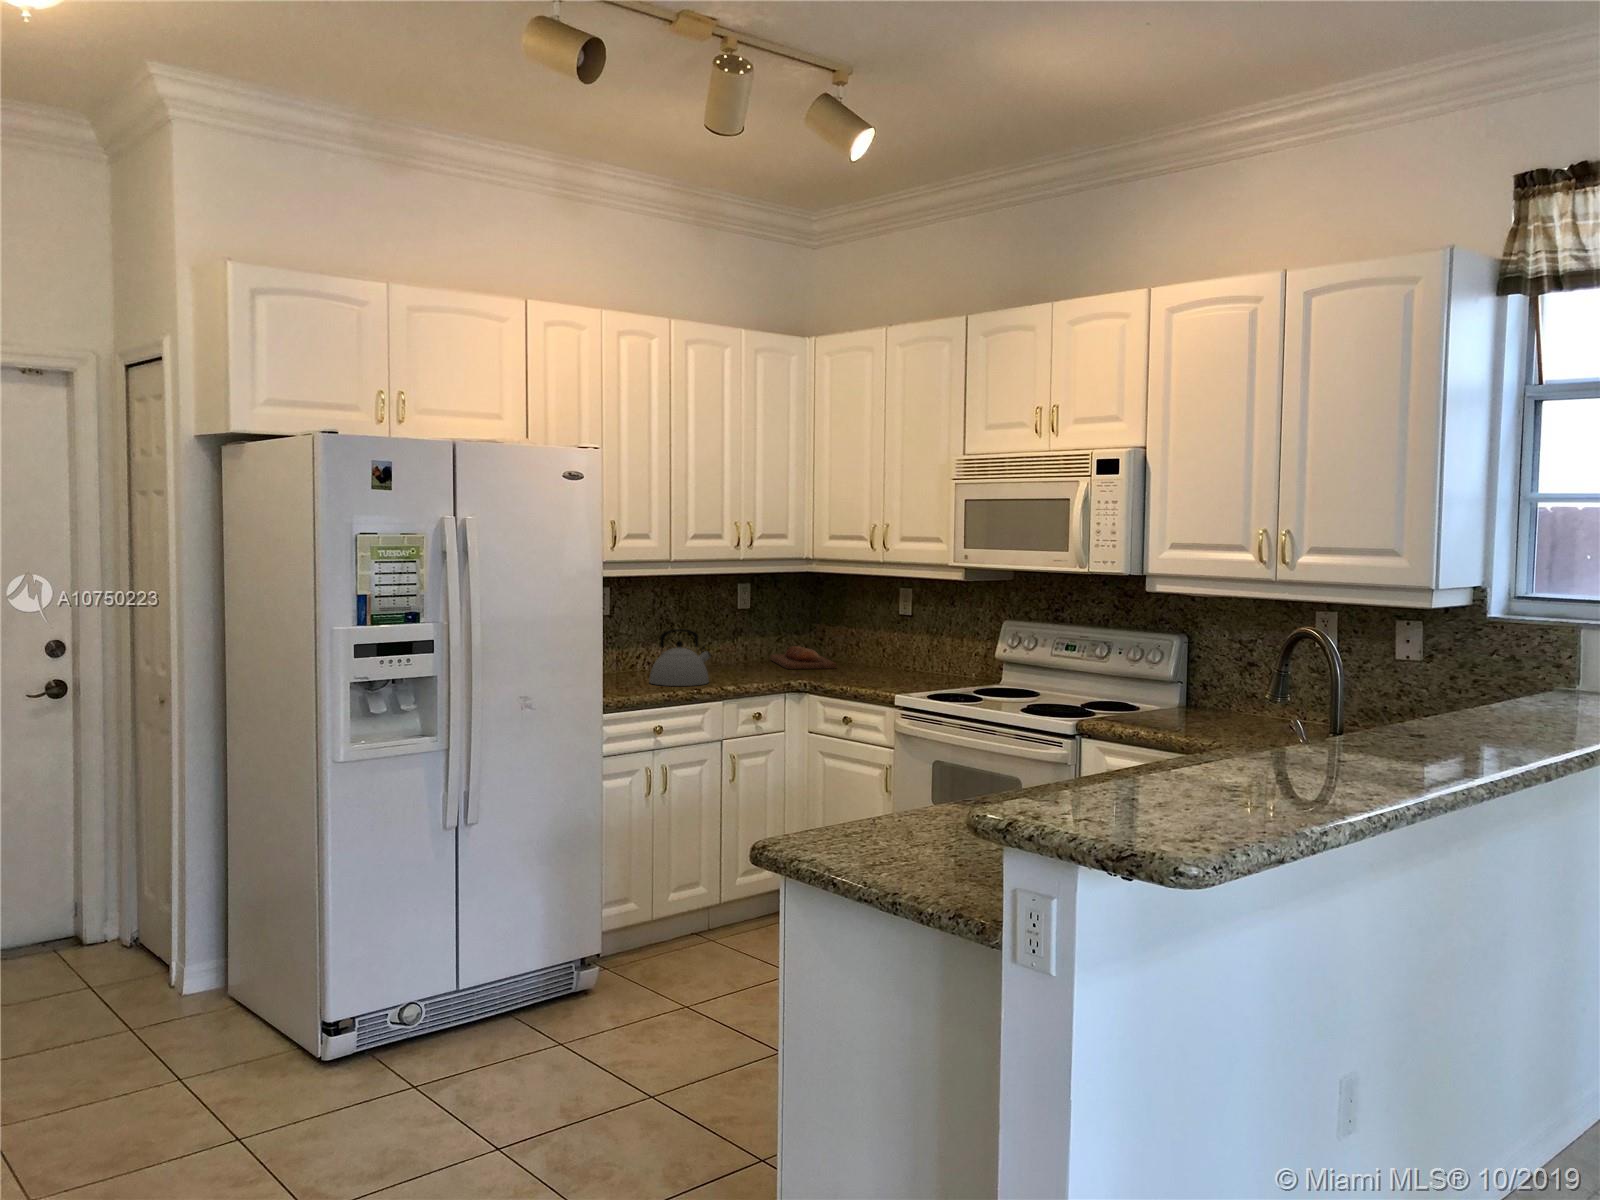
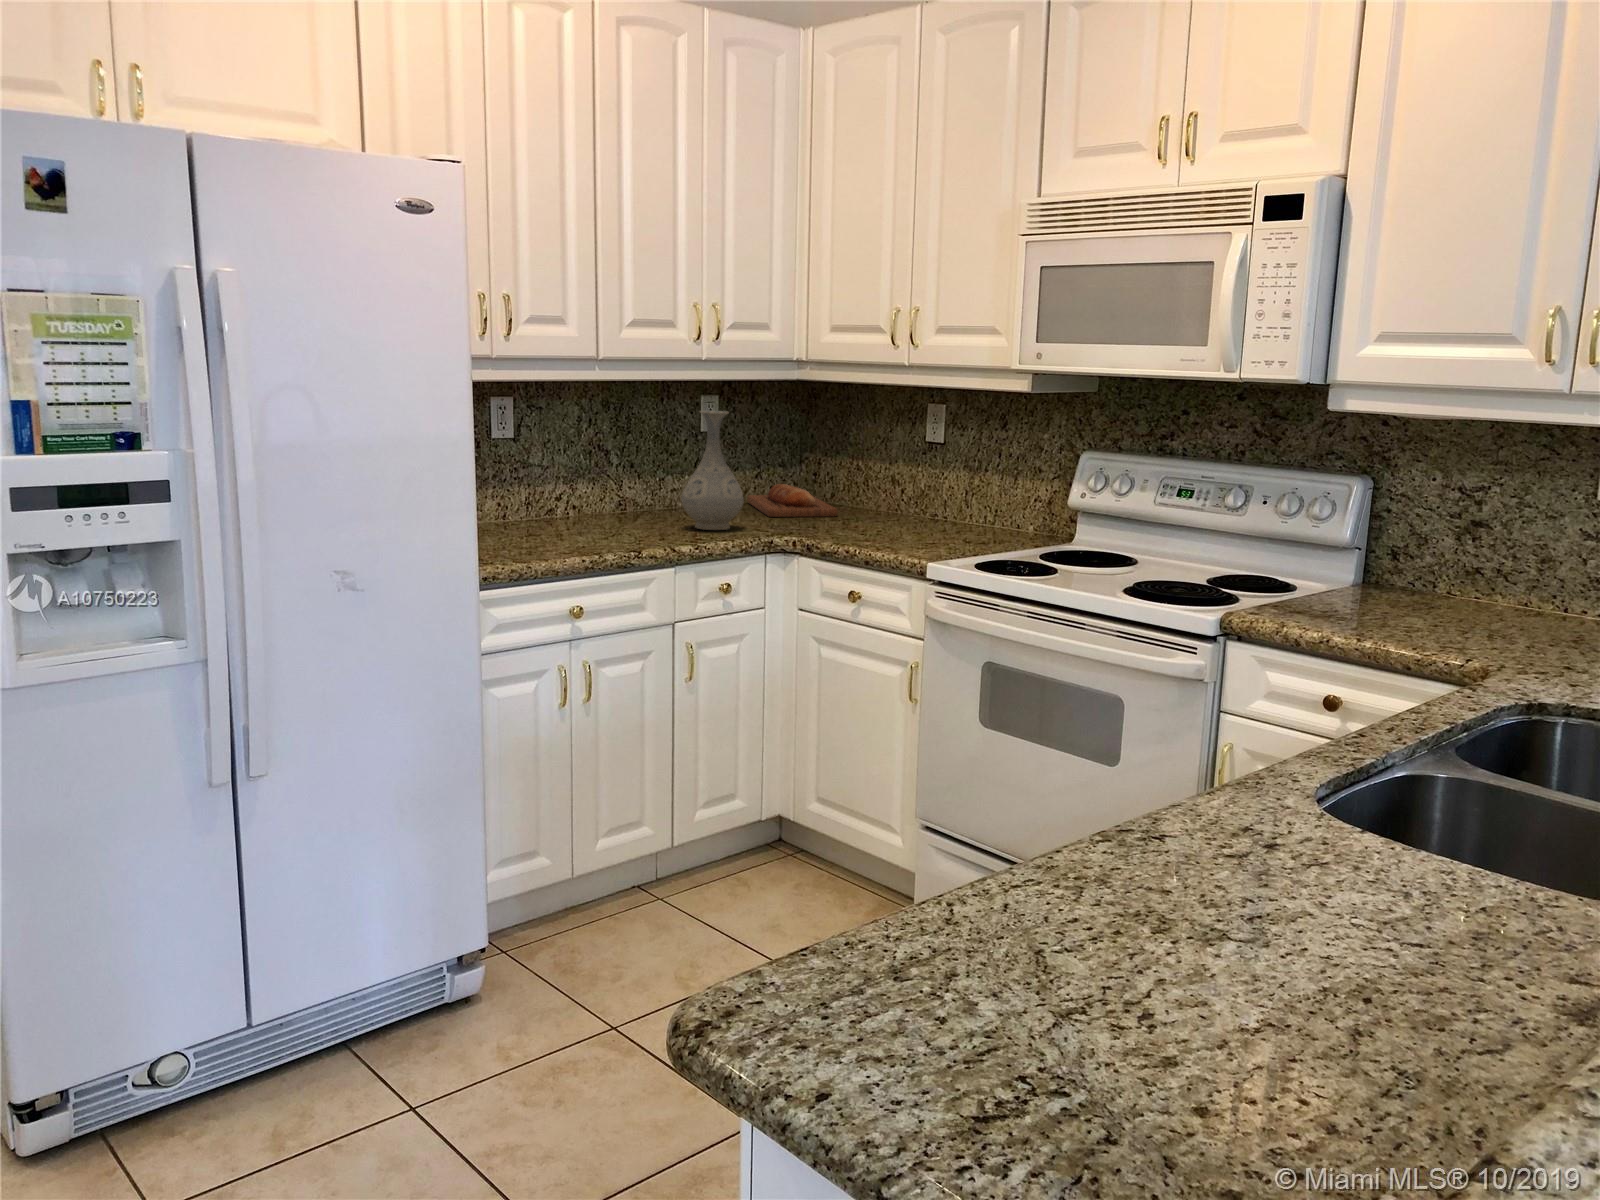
vase: none [726,594,770,678] -> present [682,411,744,530]
kettle: present [649,629,711,686] -> none [568,461,658,544]

